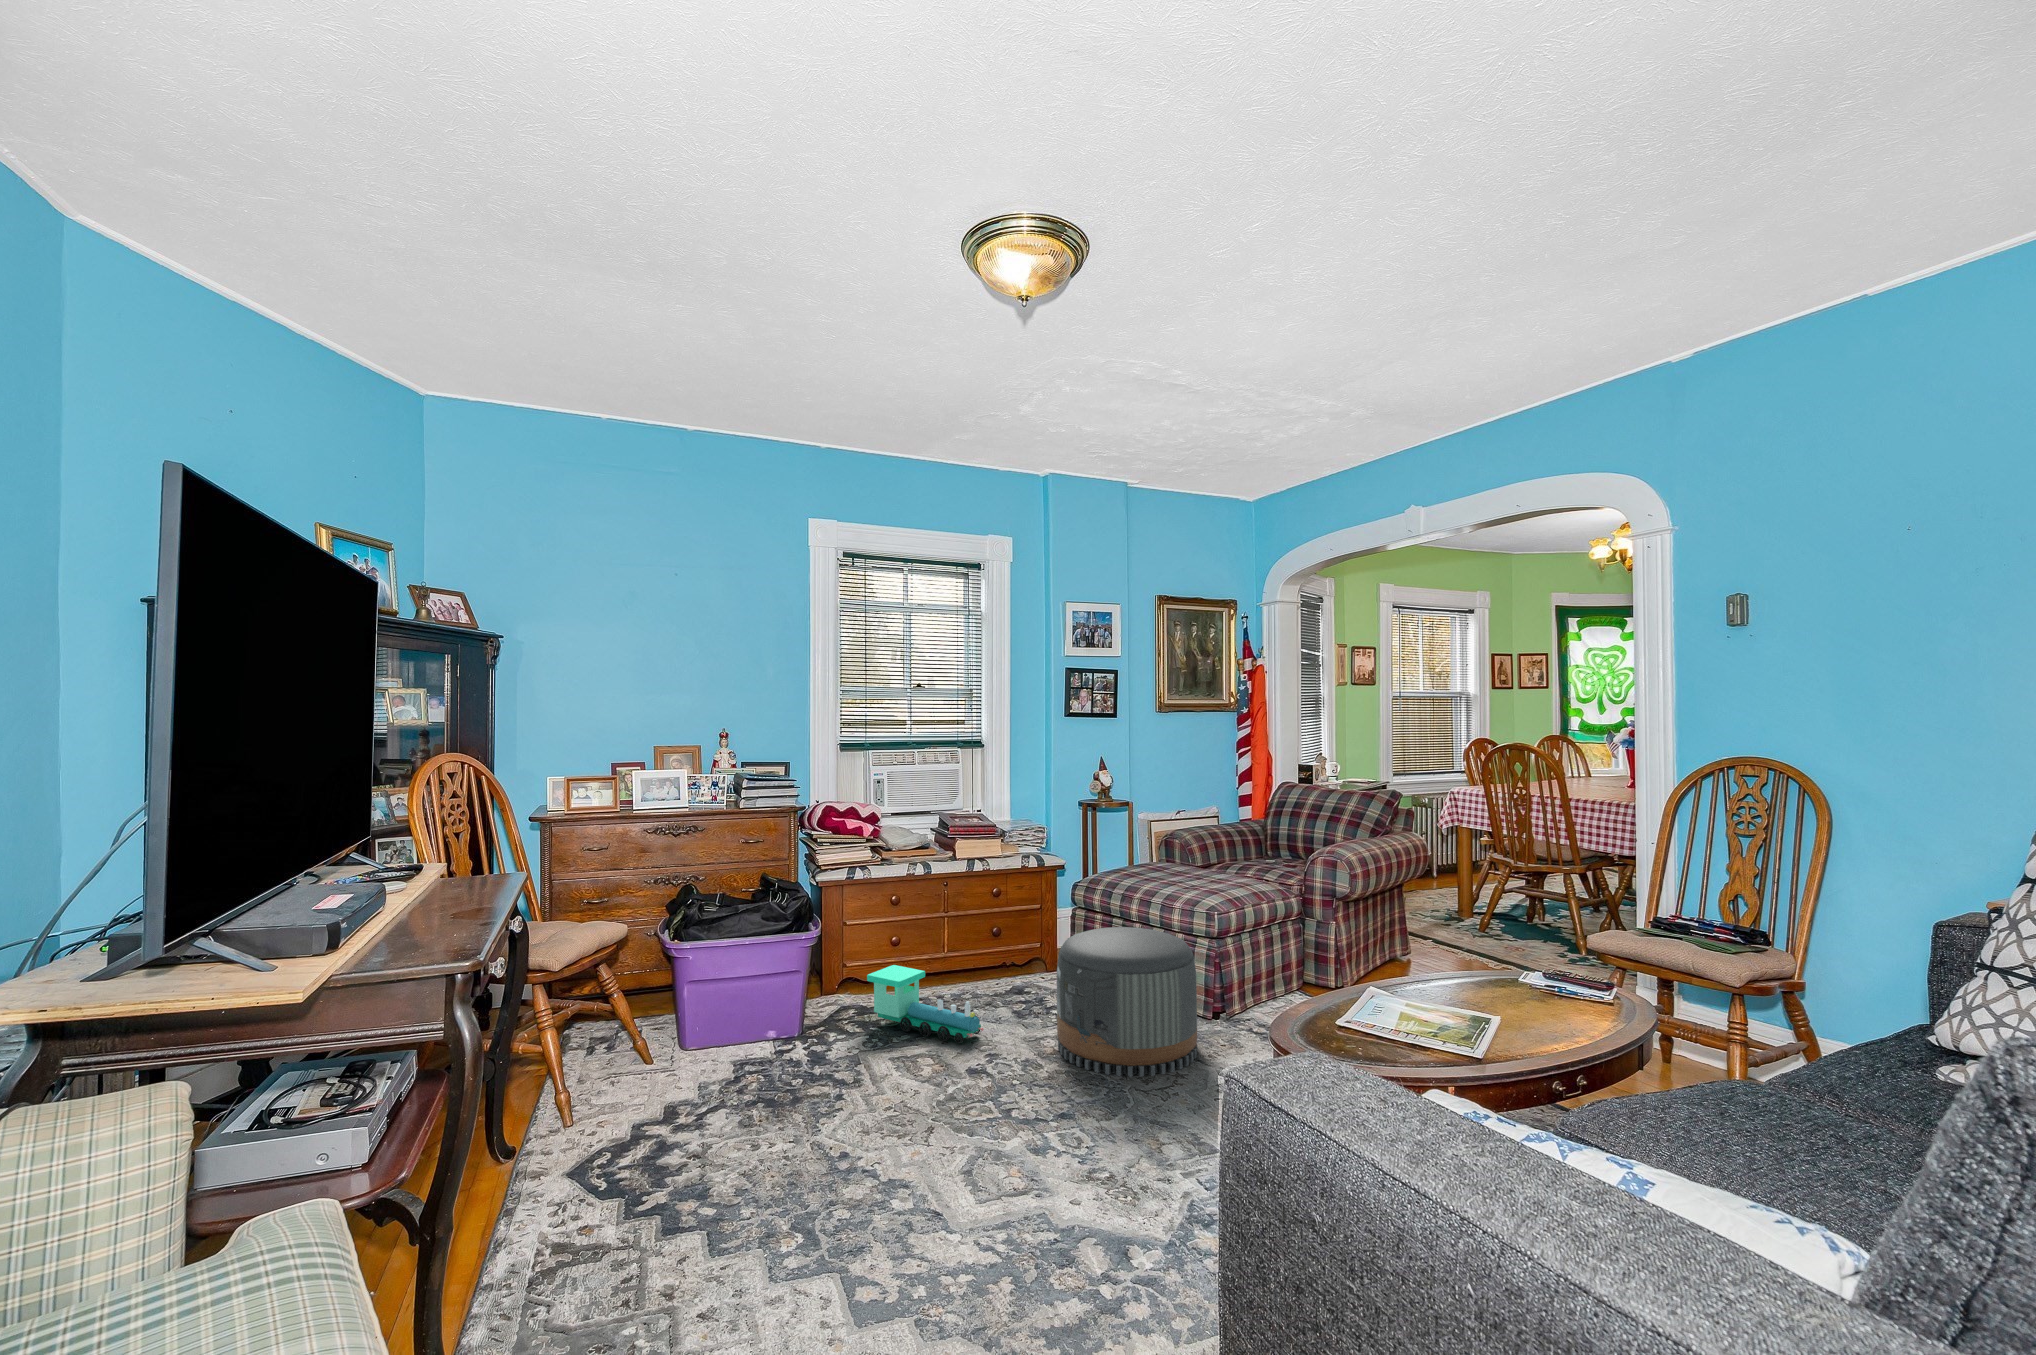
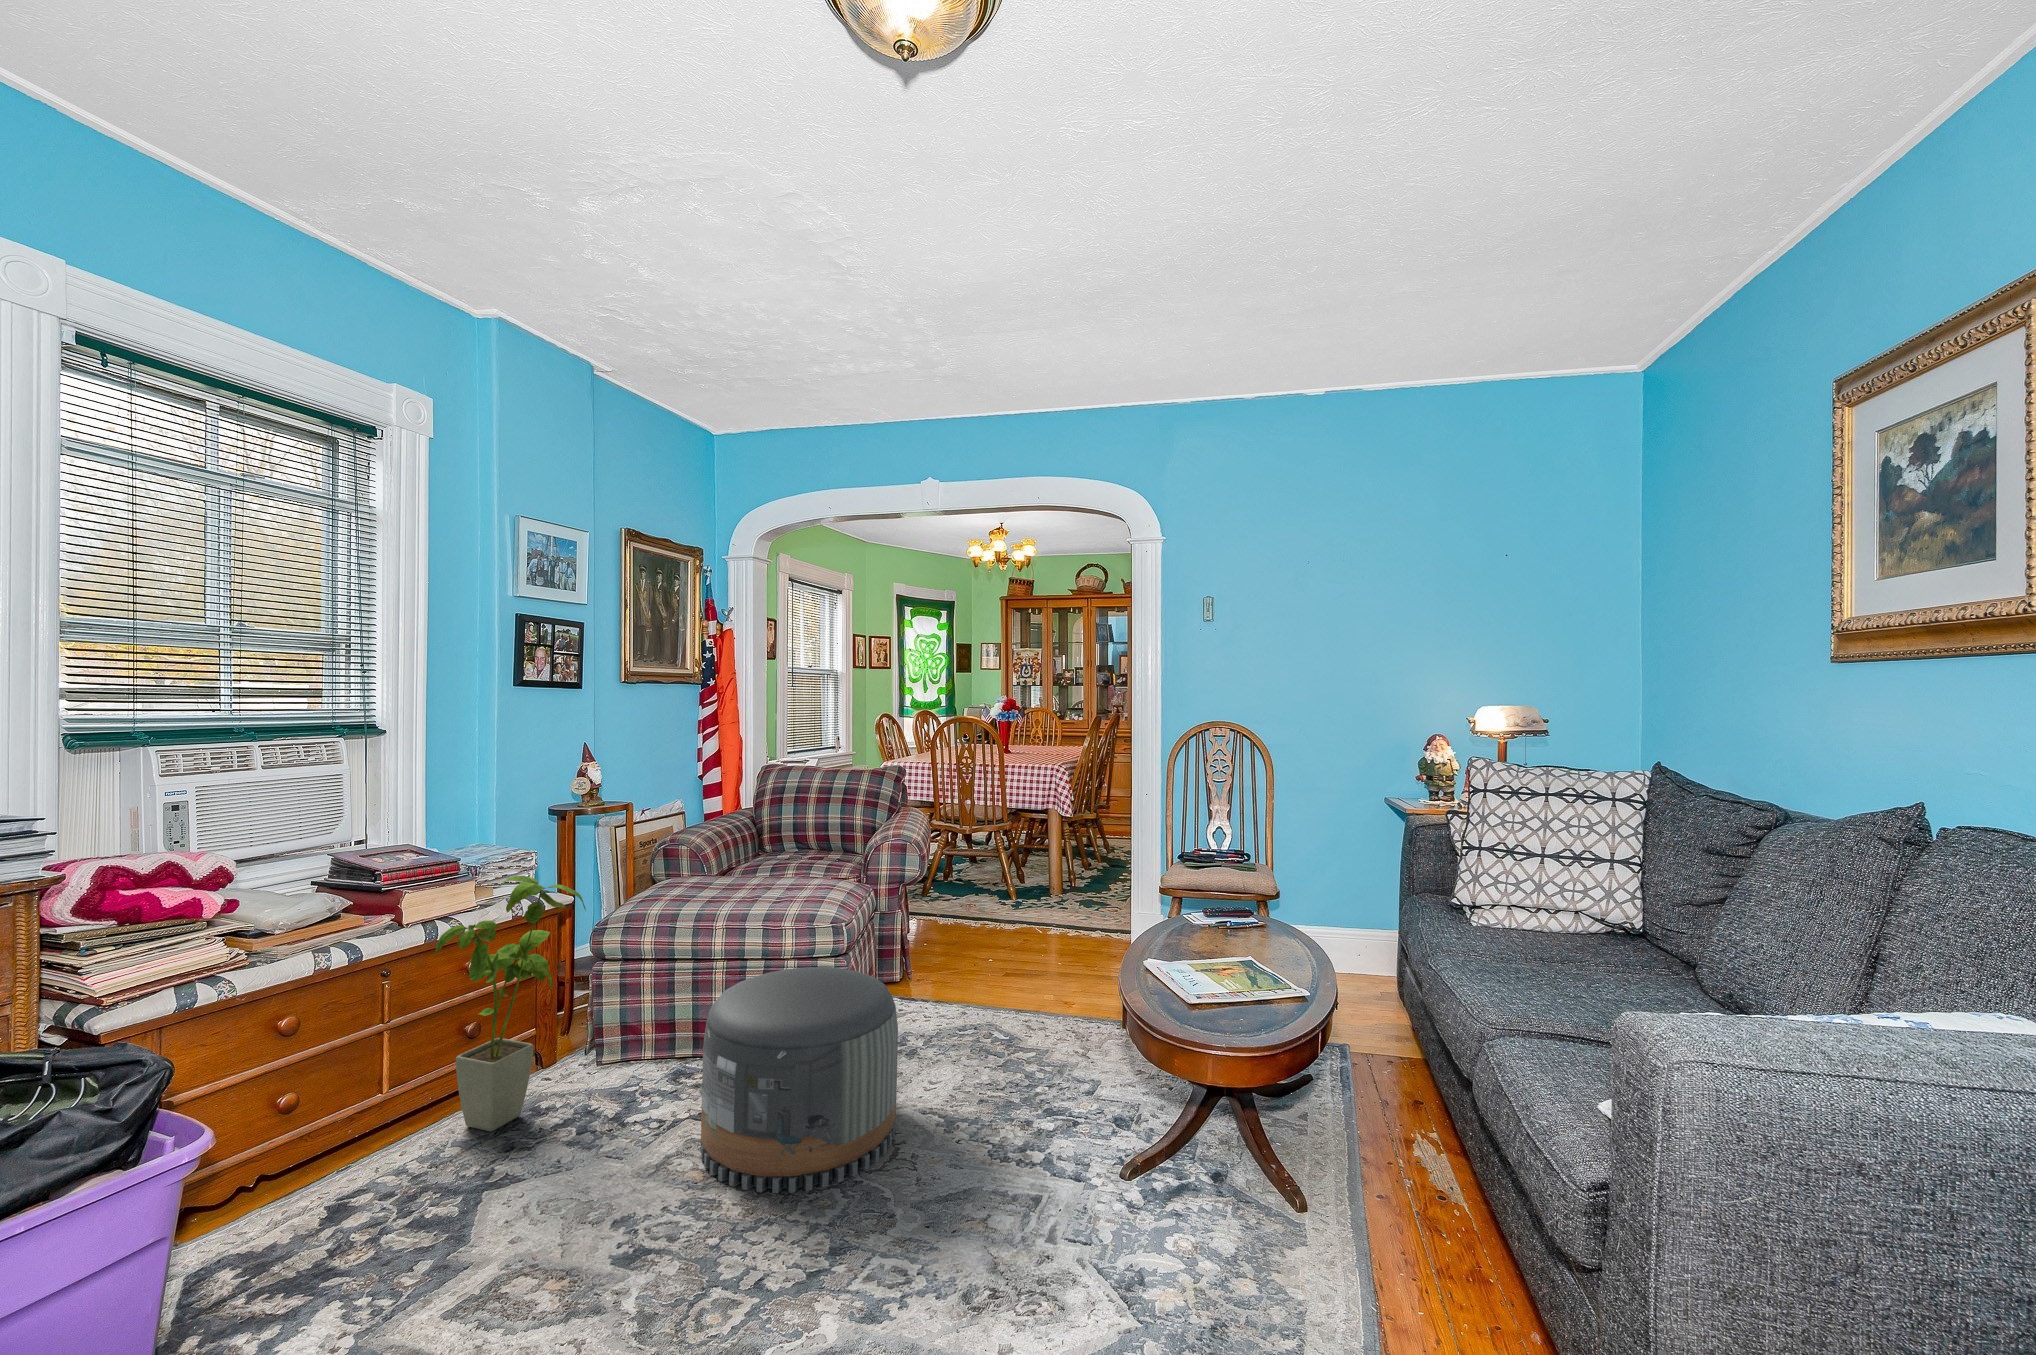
house plant: none [960,838,1034,993] -> present [435,876,586,1131]
toy train: present [867,965,984,1043] -> none [304,1140,579,1269]

